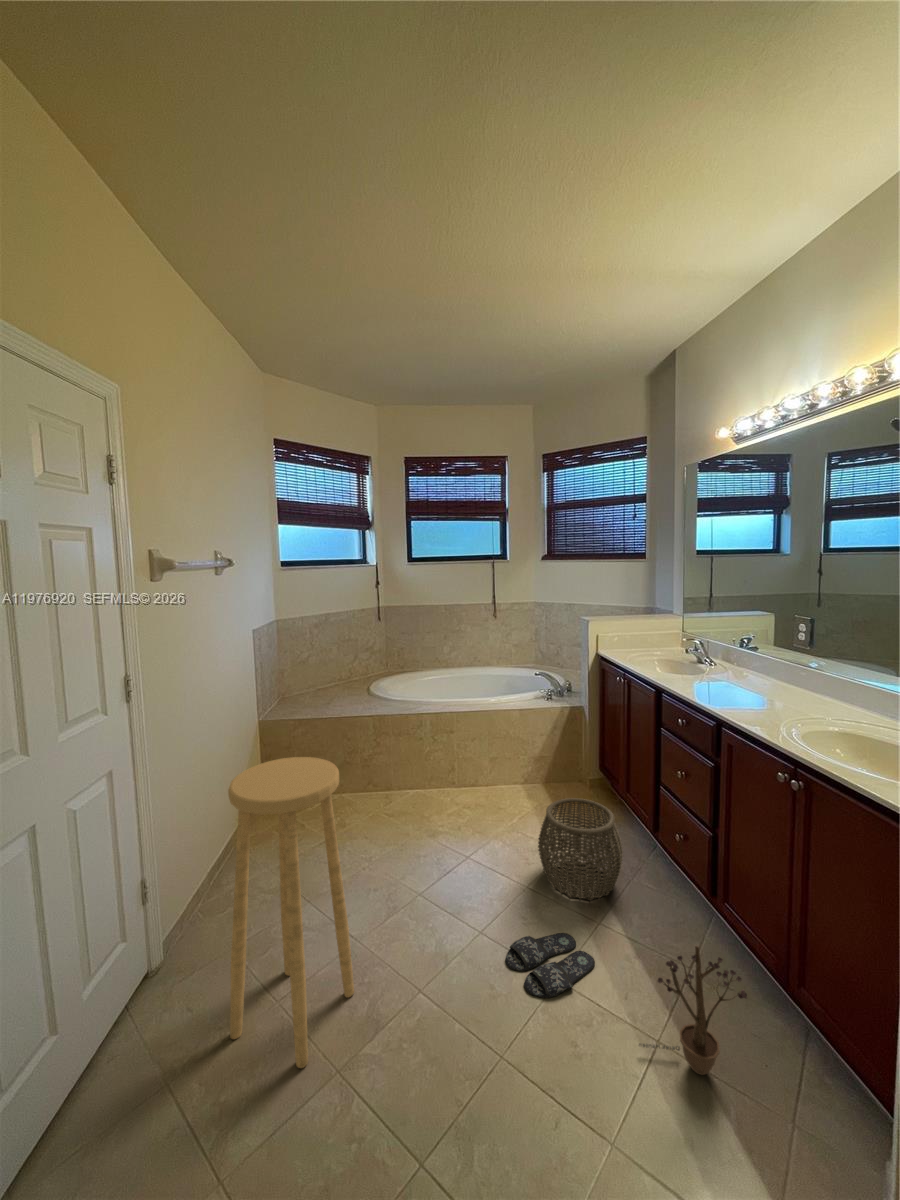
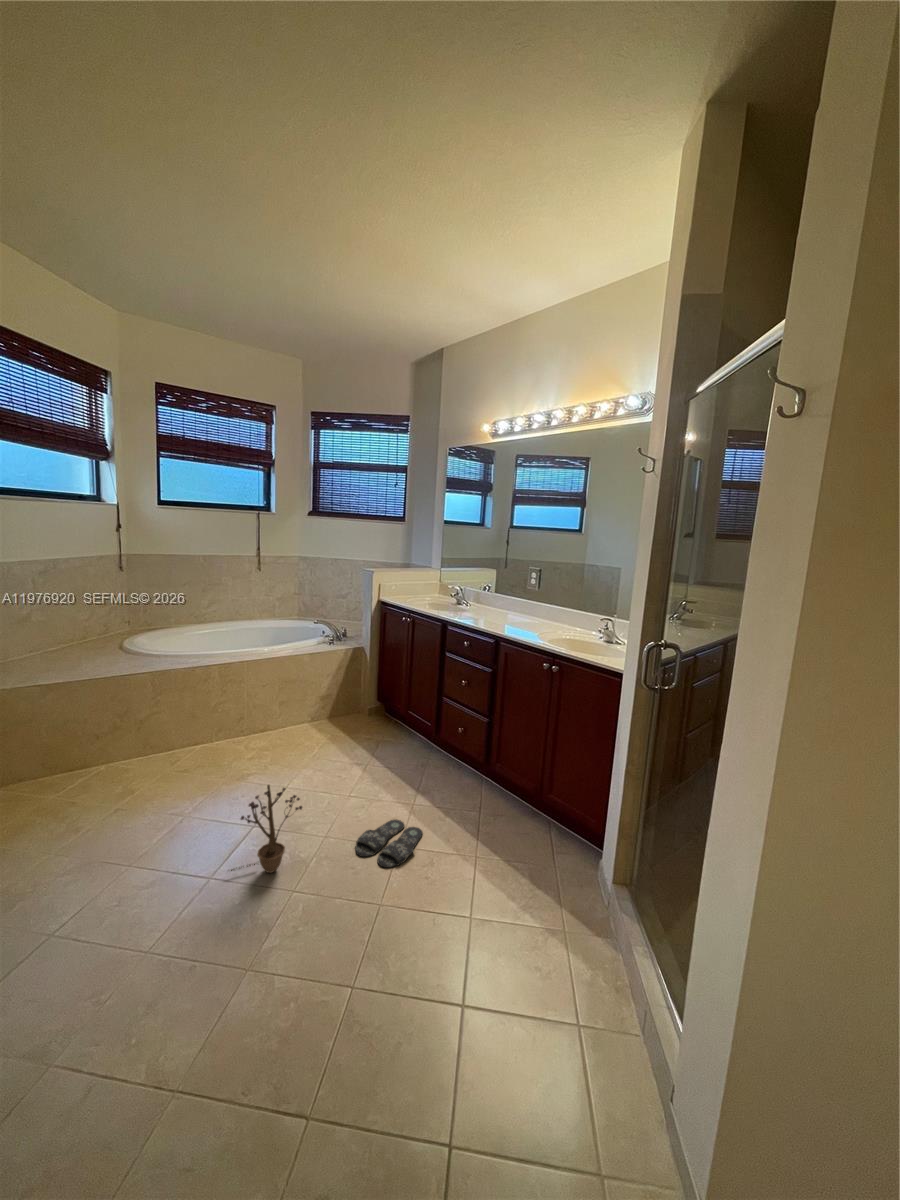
stool: present [228,757,354,1068] -> none [89,705,227,1025]
woven basket: present [538,798,623,900] -> none [355,717,423,795]
decorative plant: present [639,946,747,1075] -> present [231,785,302,873]

